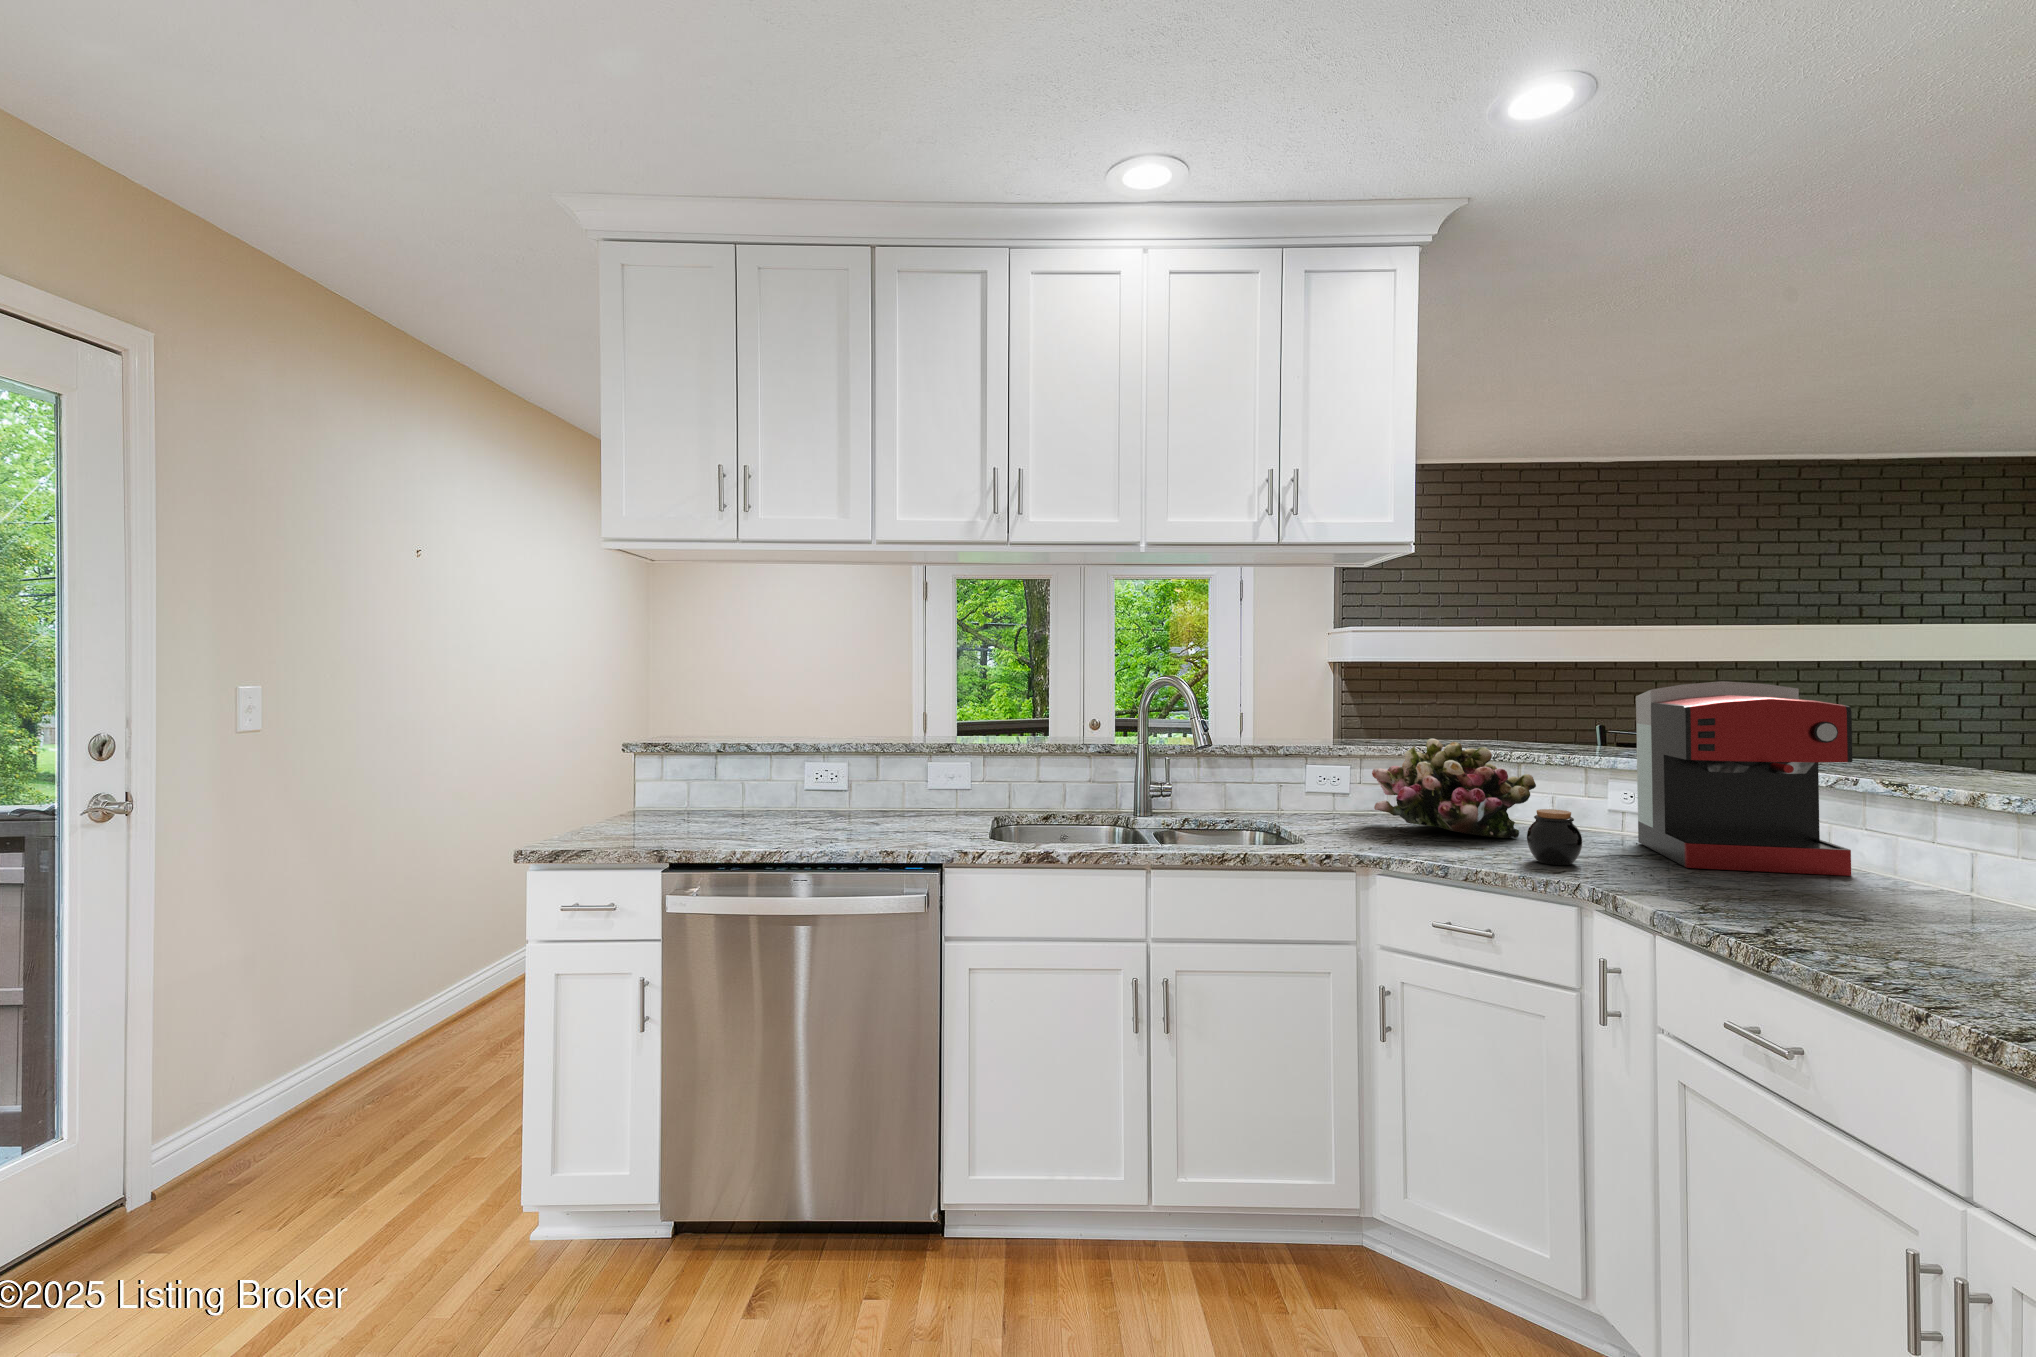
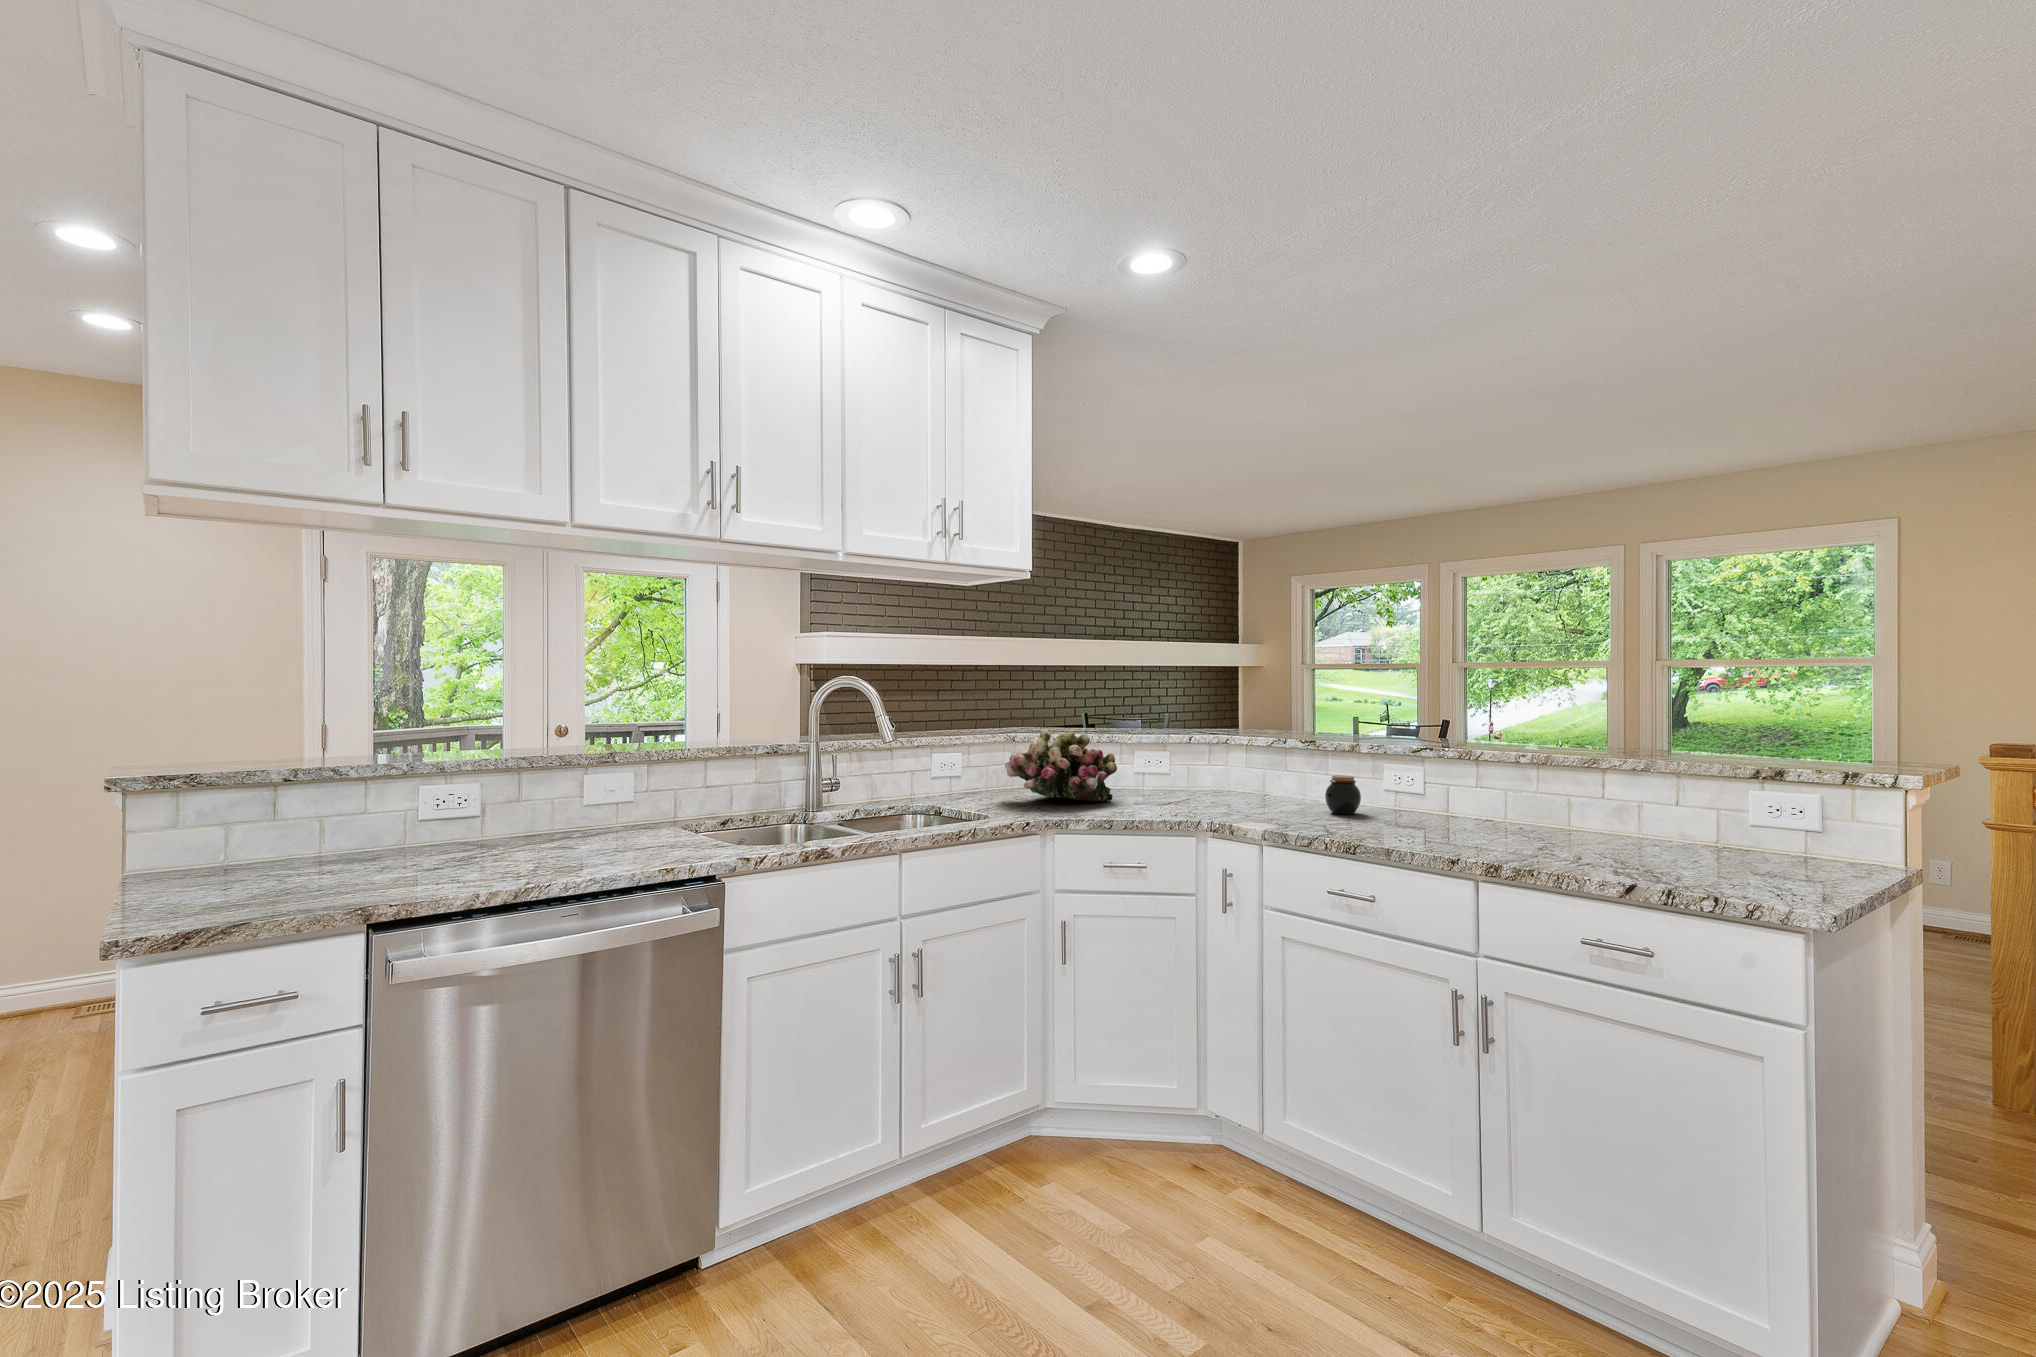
coffee maker: present [1636,681,1852,876] -> none [1177,685,1297,807]
jar: present [1527,809,1582,865] -> present [1325,775,1361,814]

